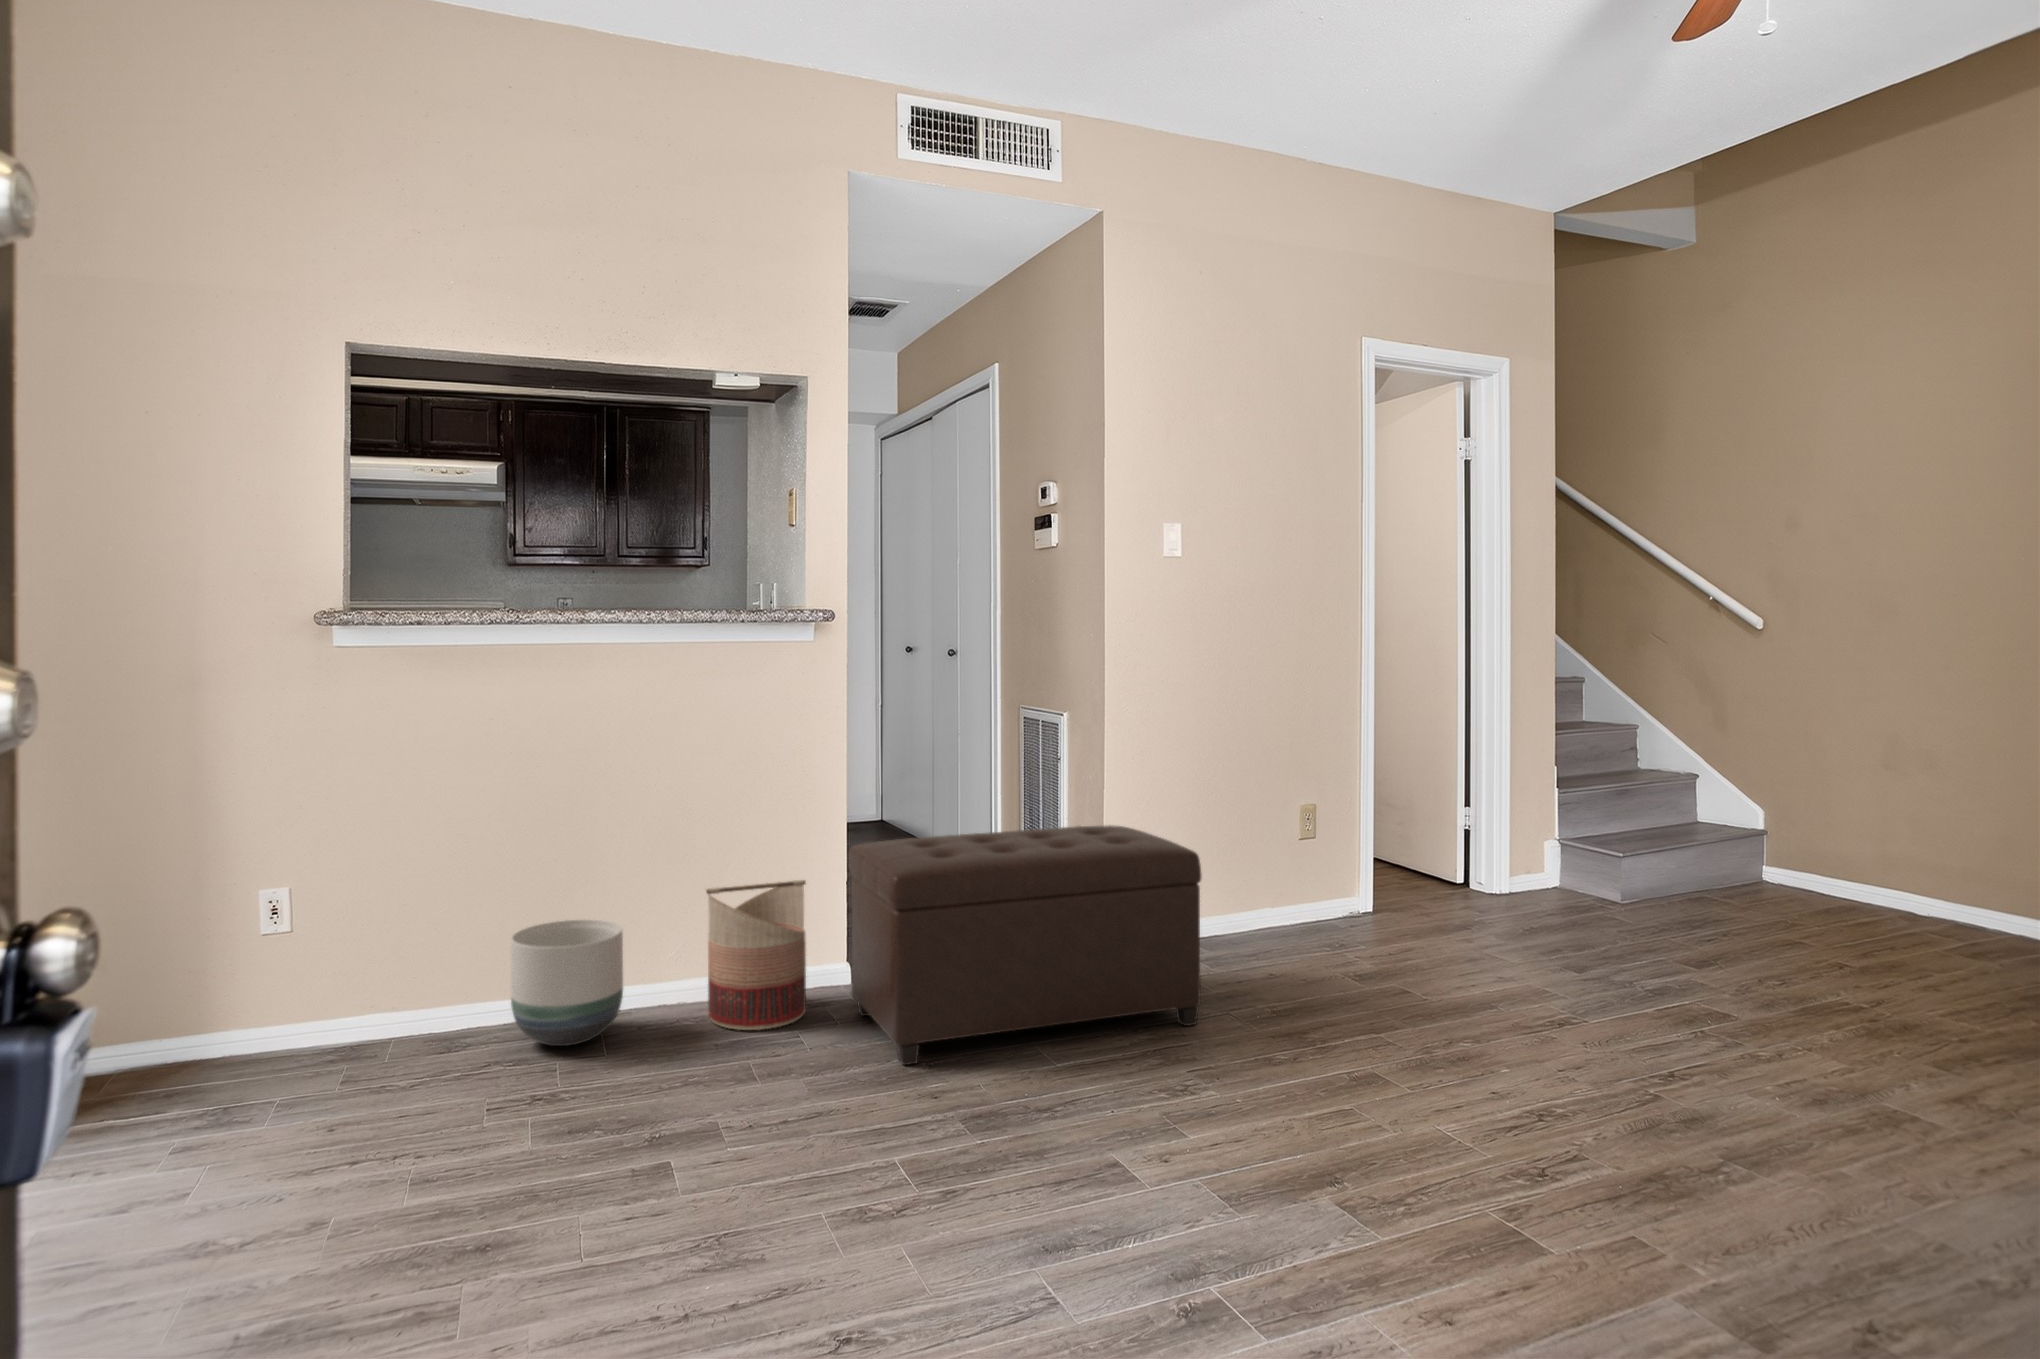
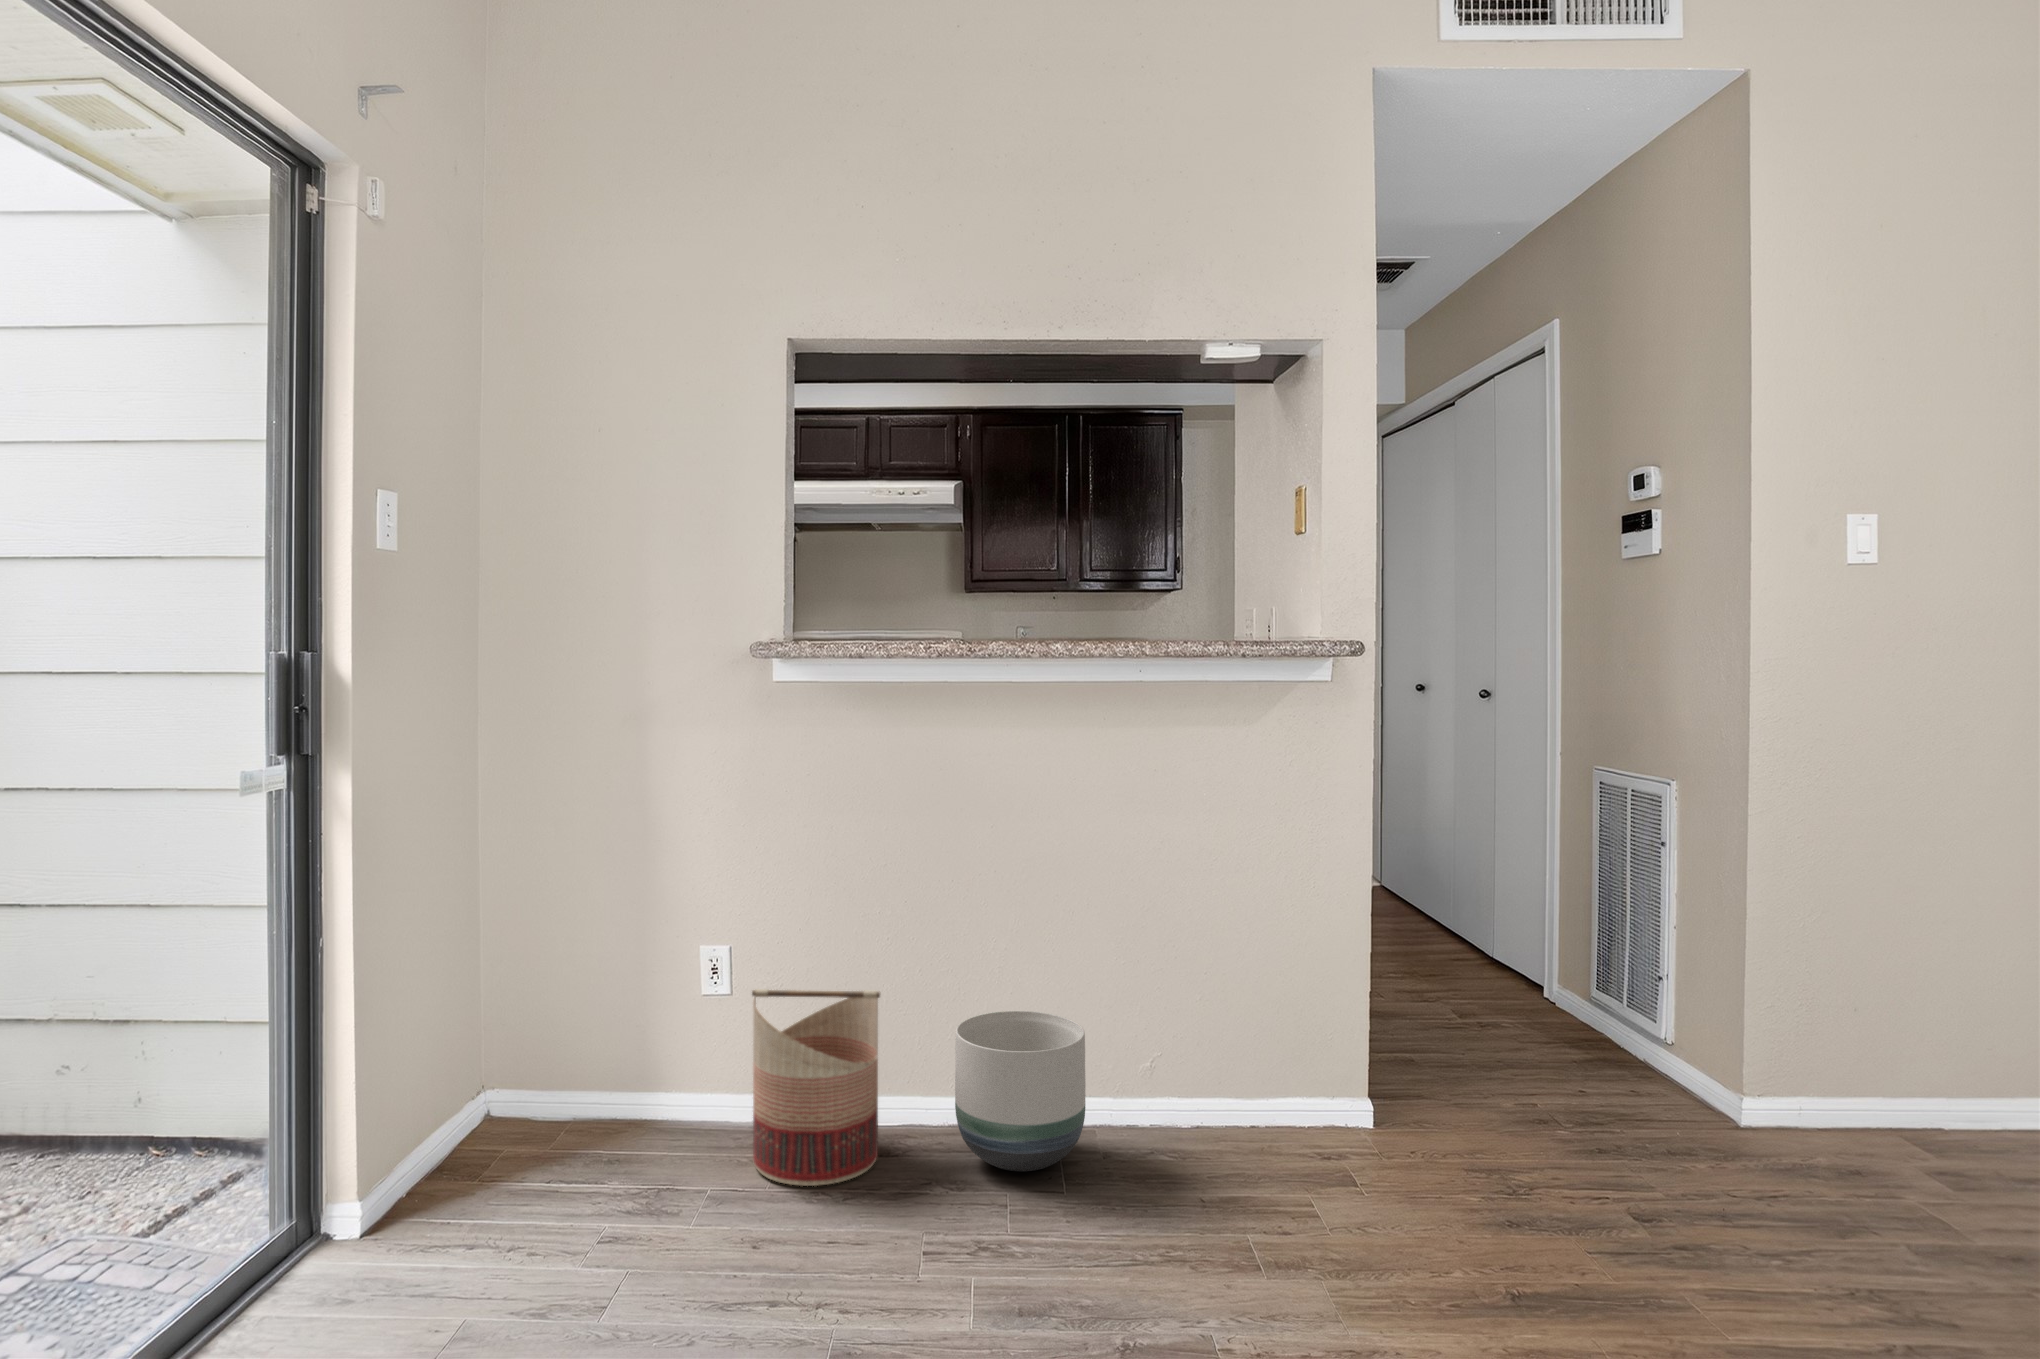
ottoman: present [849,825,1202,1065] -> none [1379,952,1977,1297]
basket: present [706,880,806,1030] -> present [752,989,880,1186]

